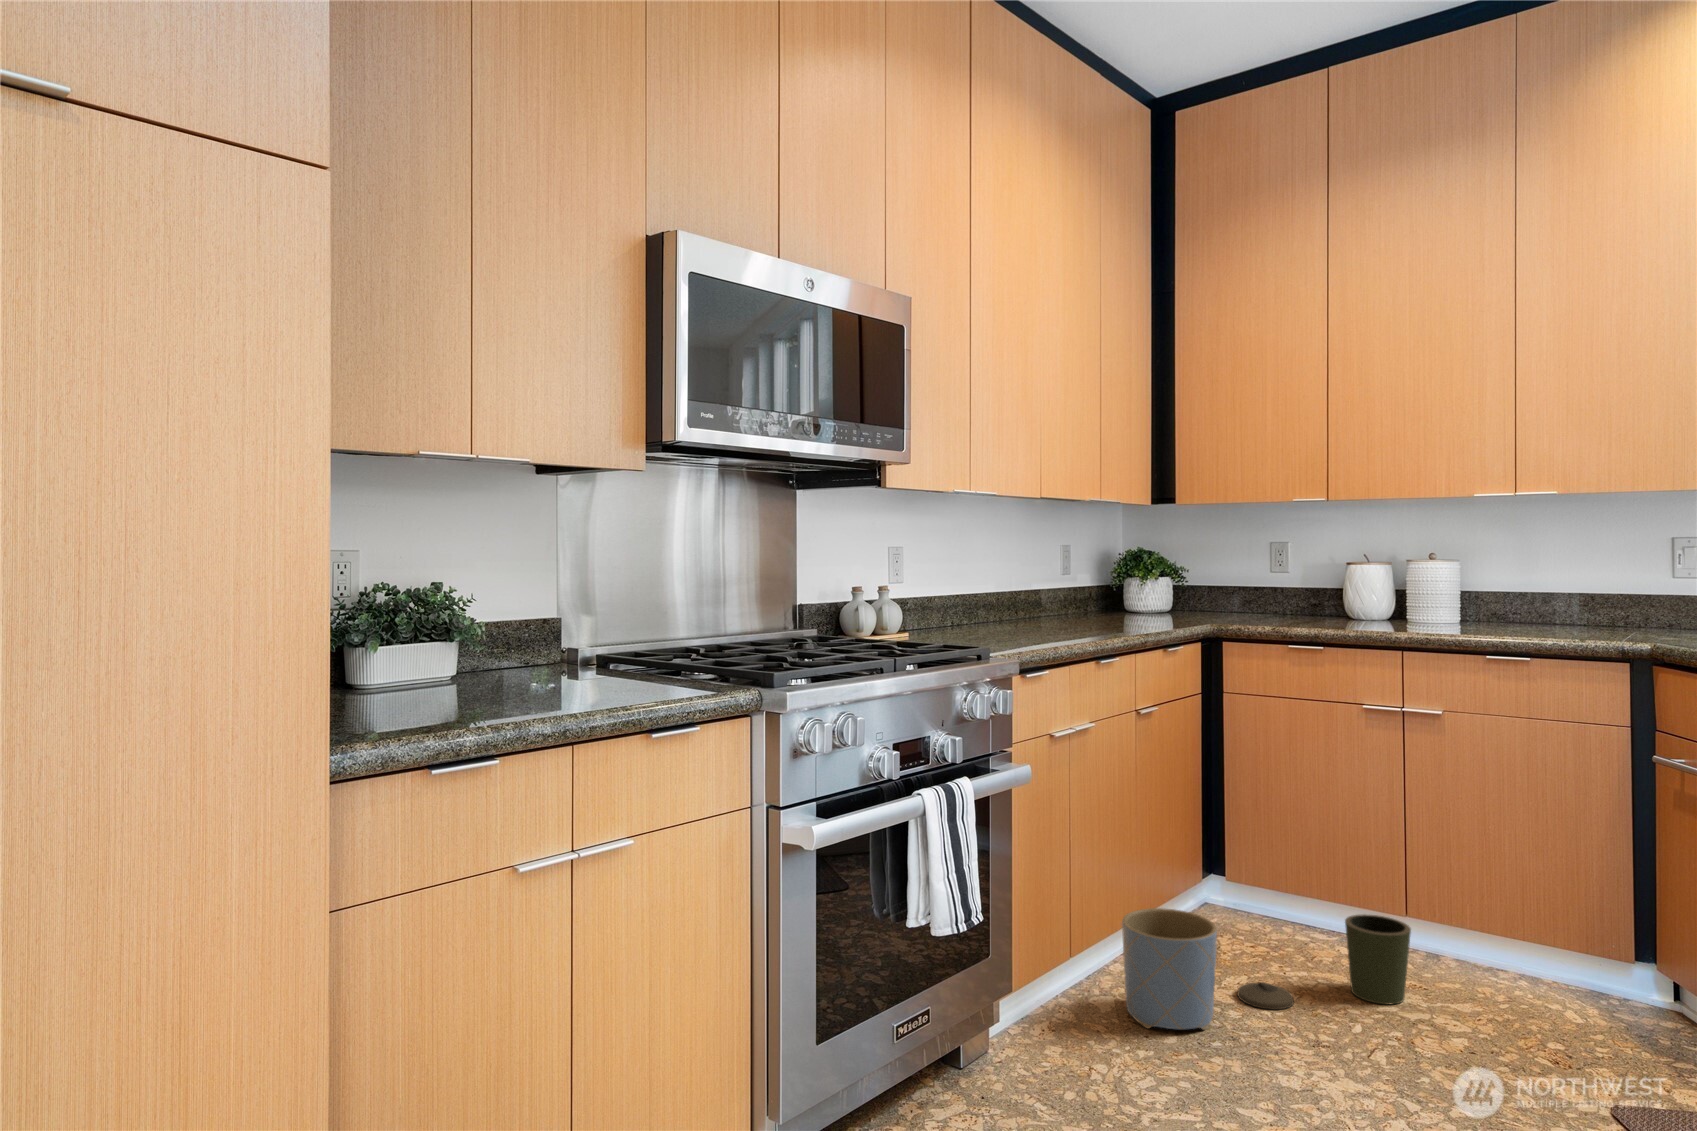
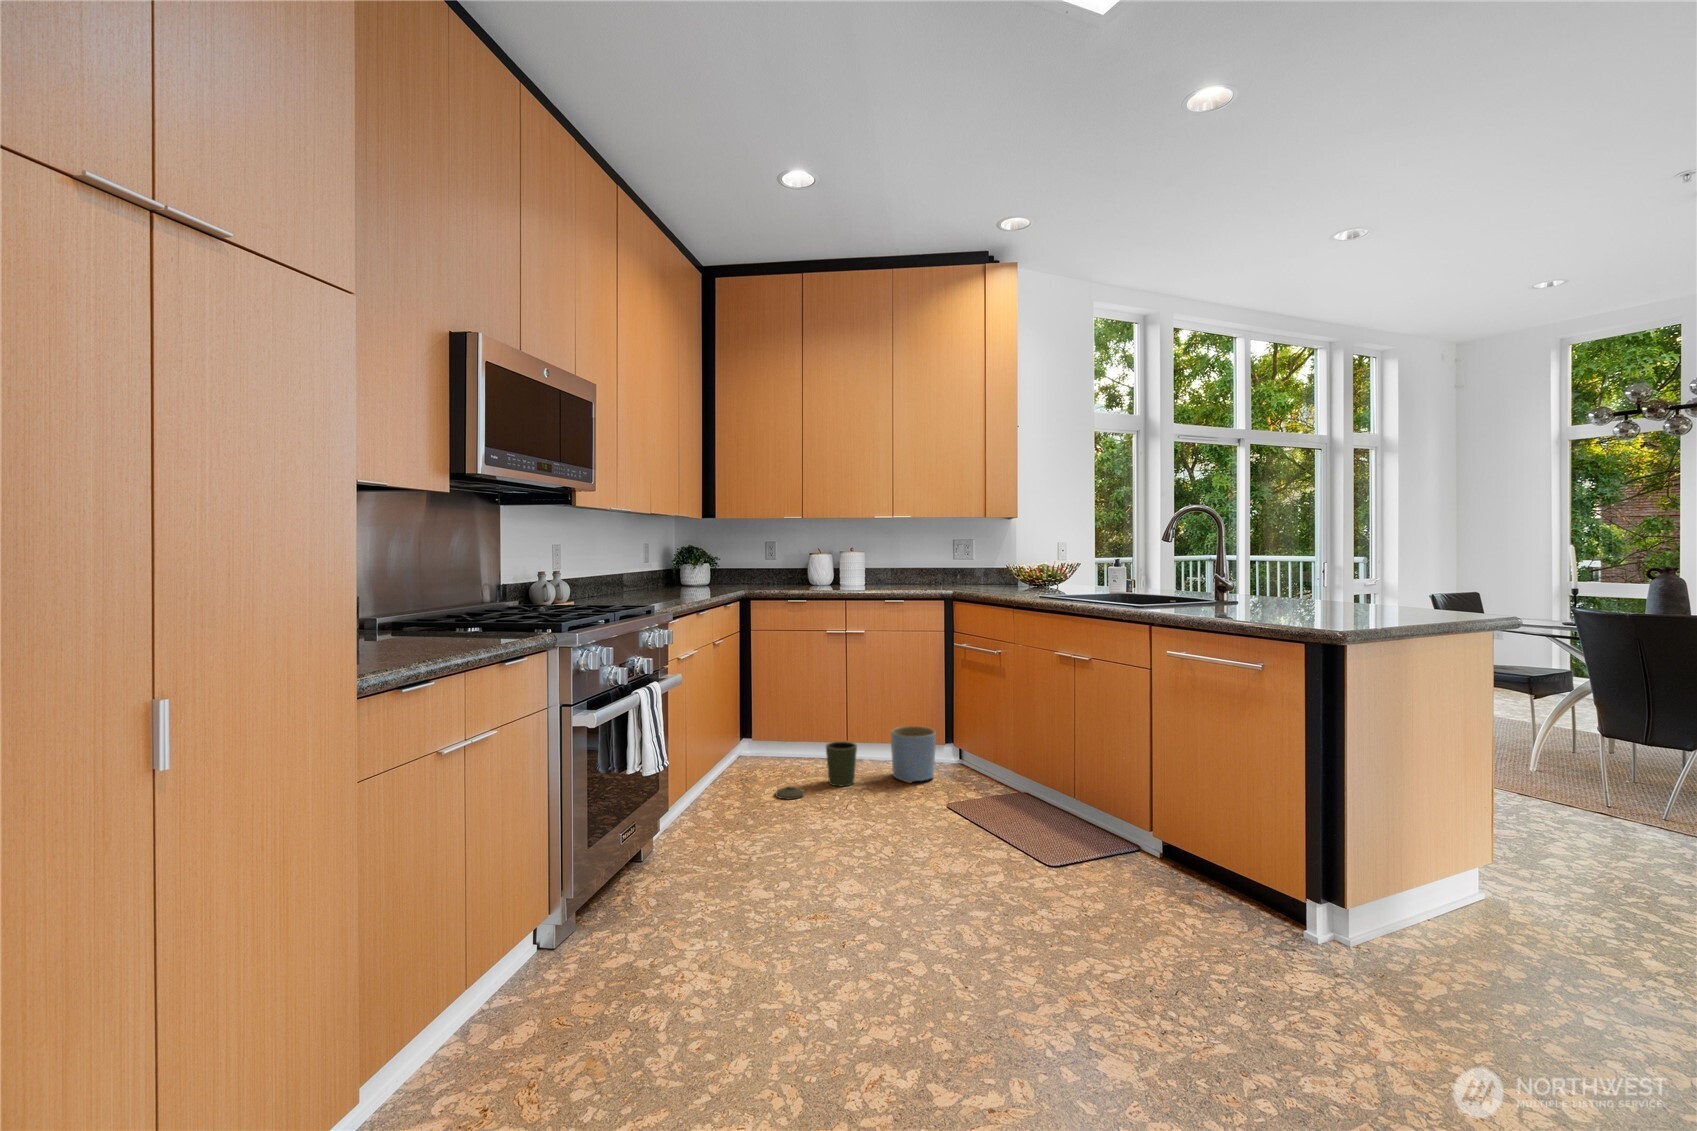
planter: present [1122,908,1217,1030] -> present [891,726,936,783]

